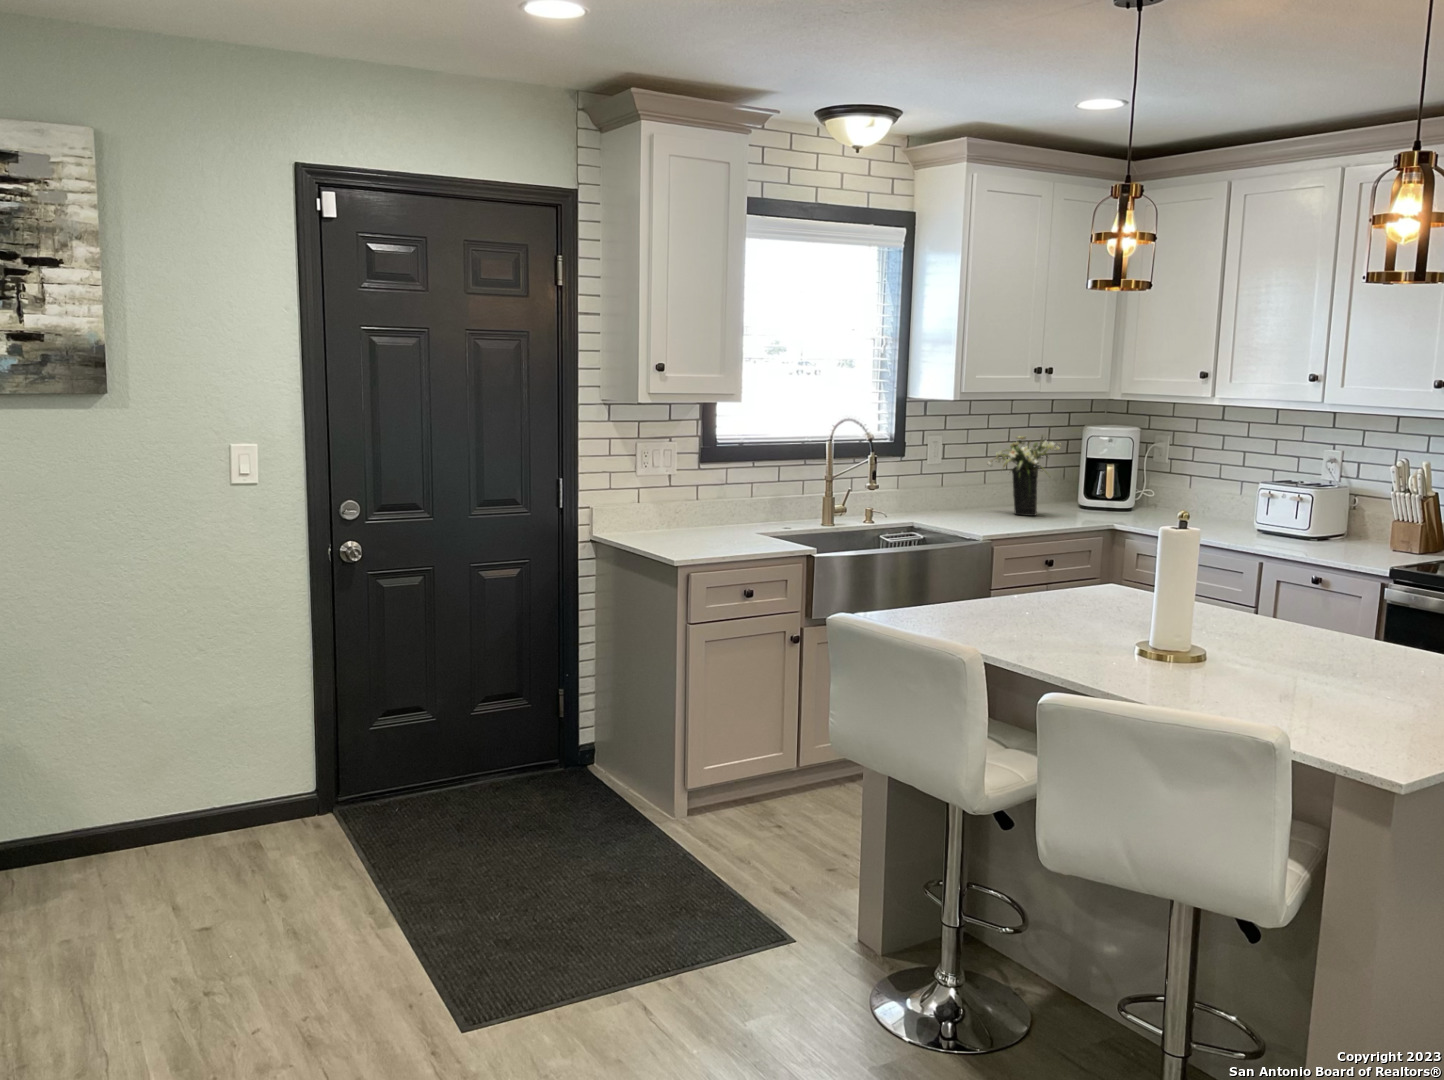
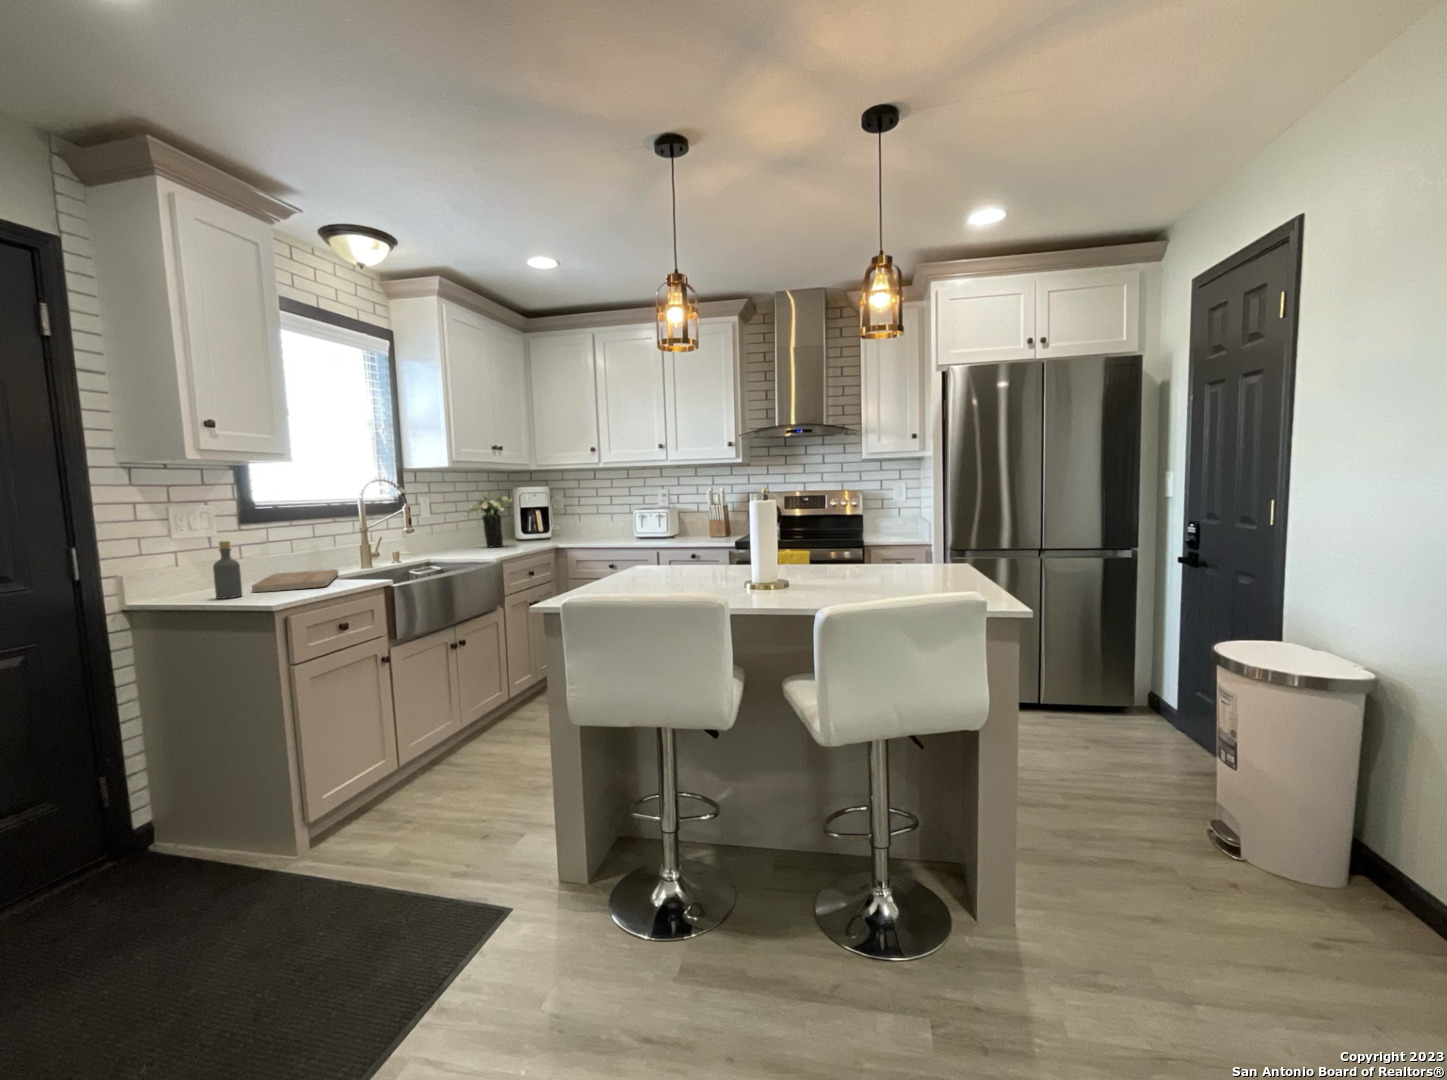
bottle: none [650,485,671,543] -> present [213,541,242,599]
cutting board: none [684,520,781,545] -> present [252,569,338,592]

